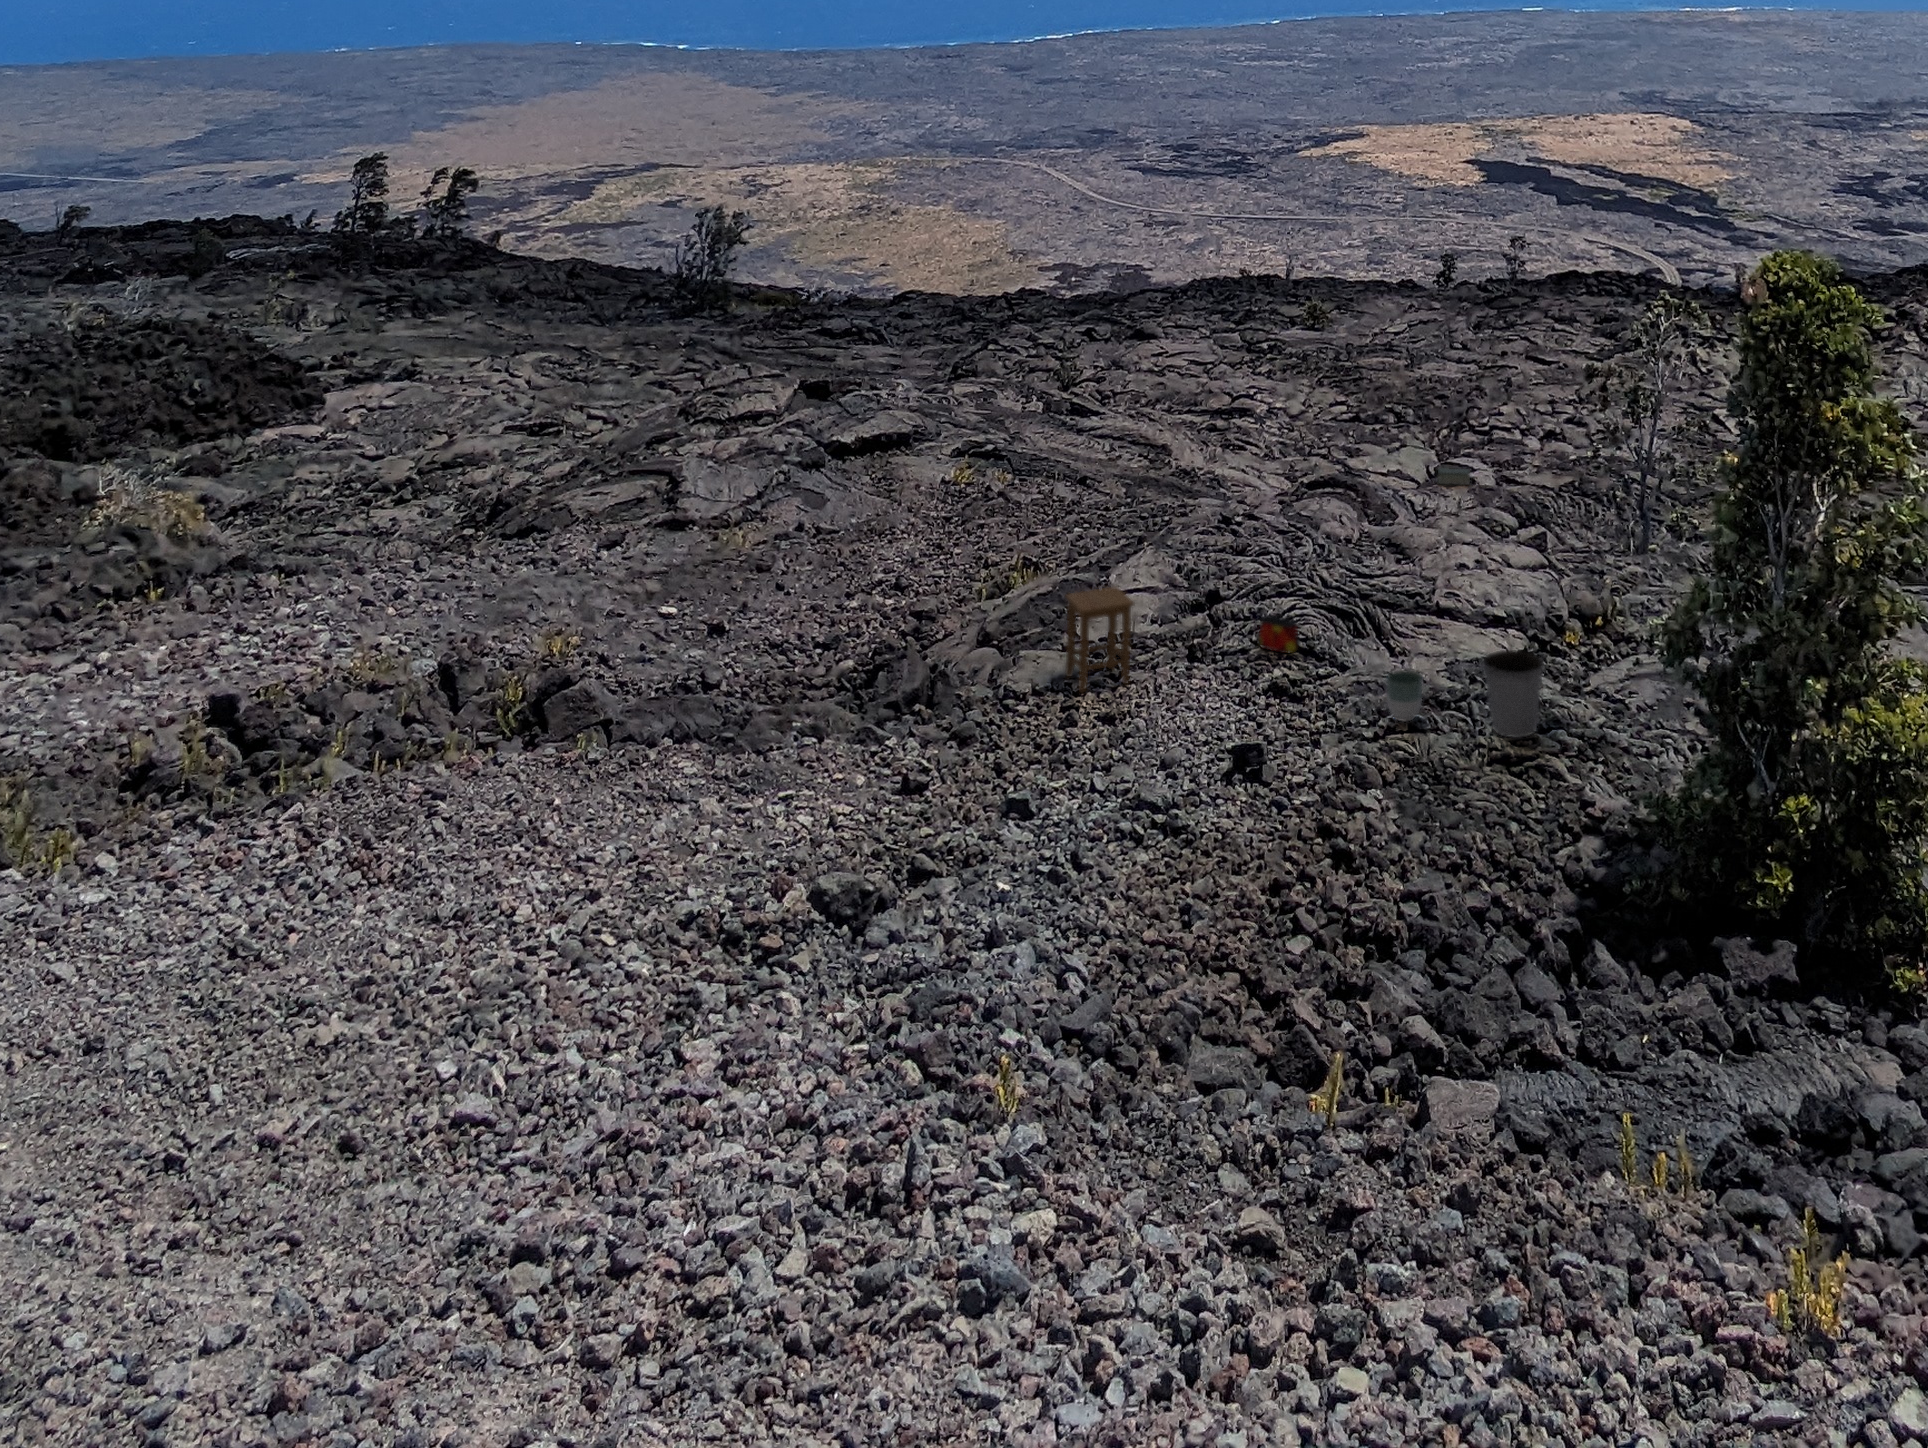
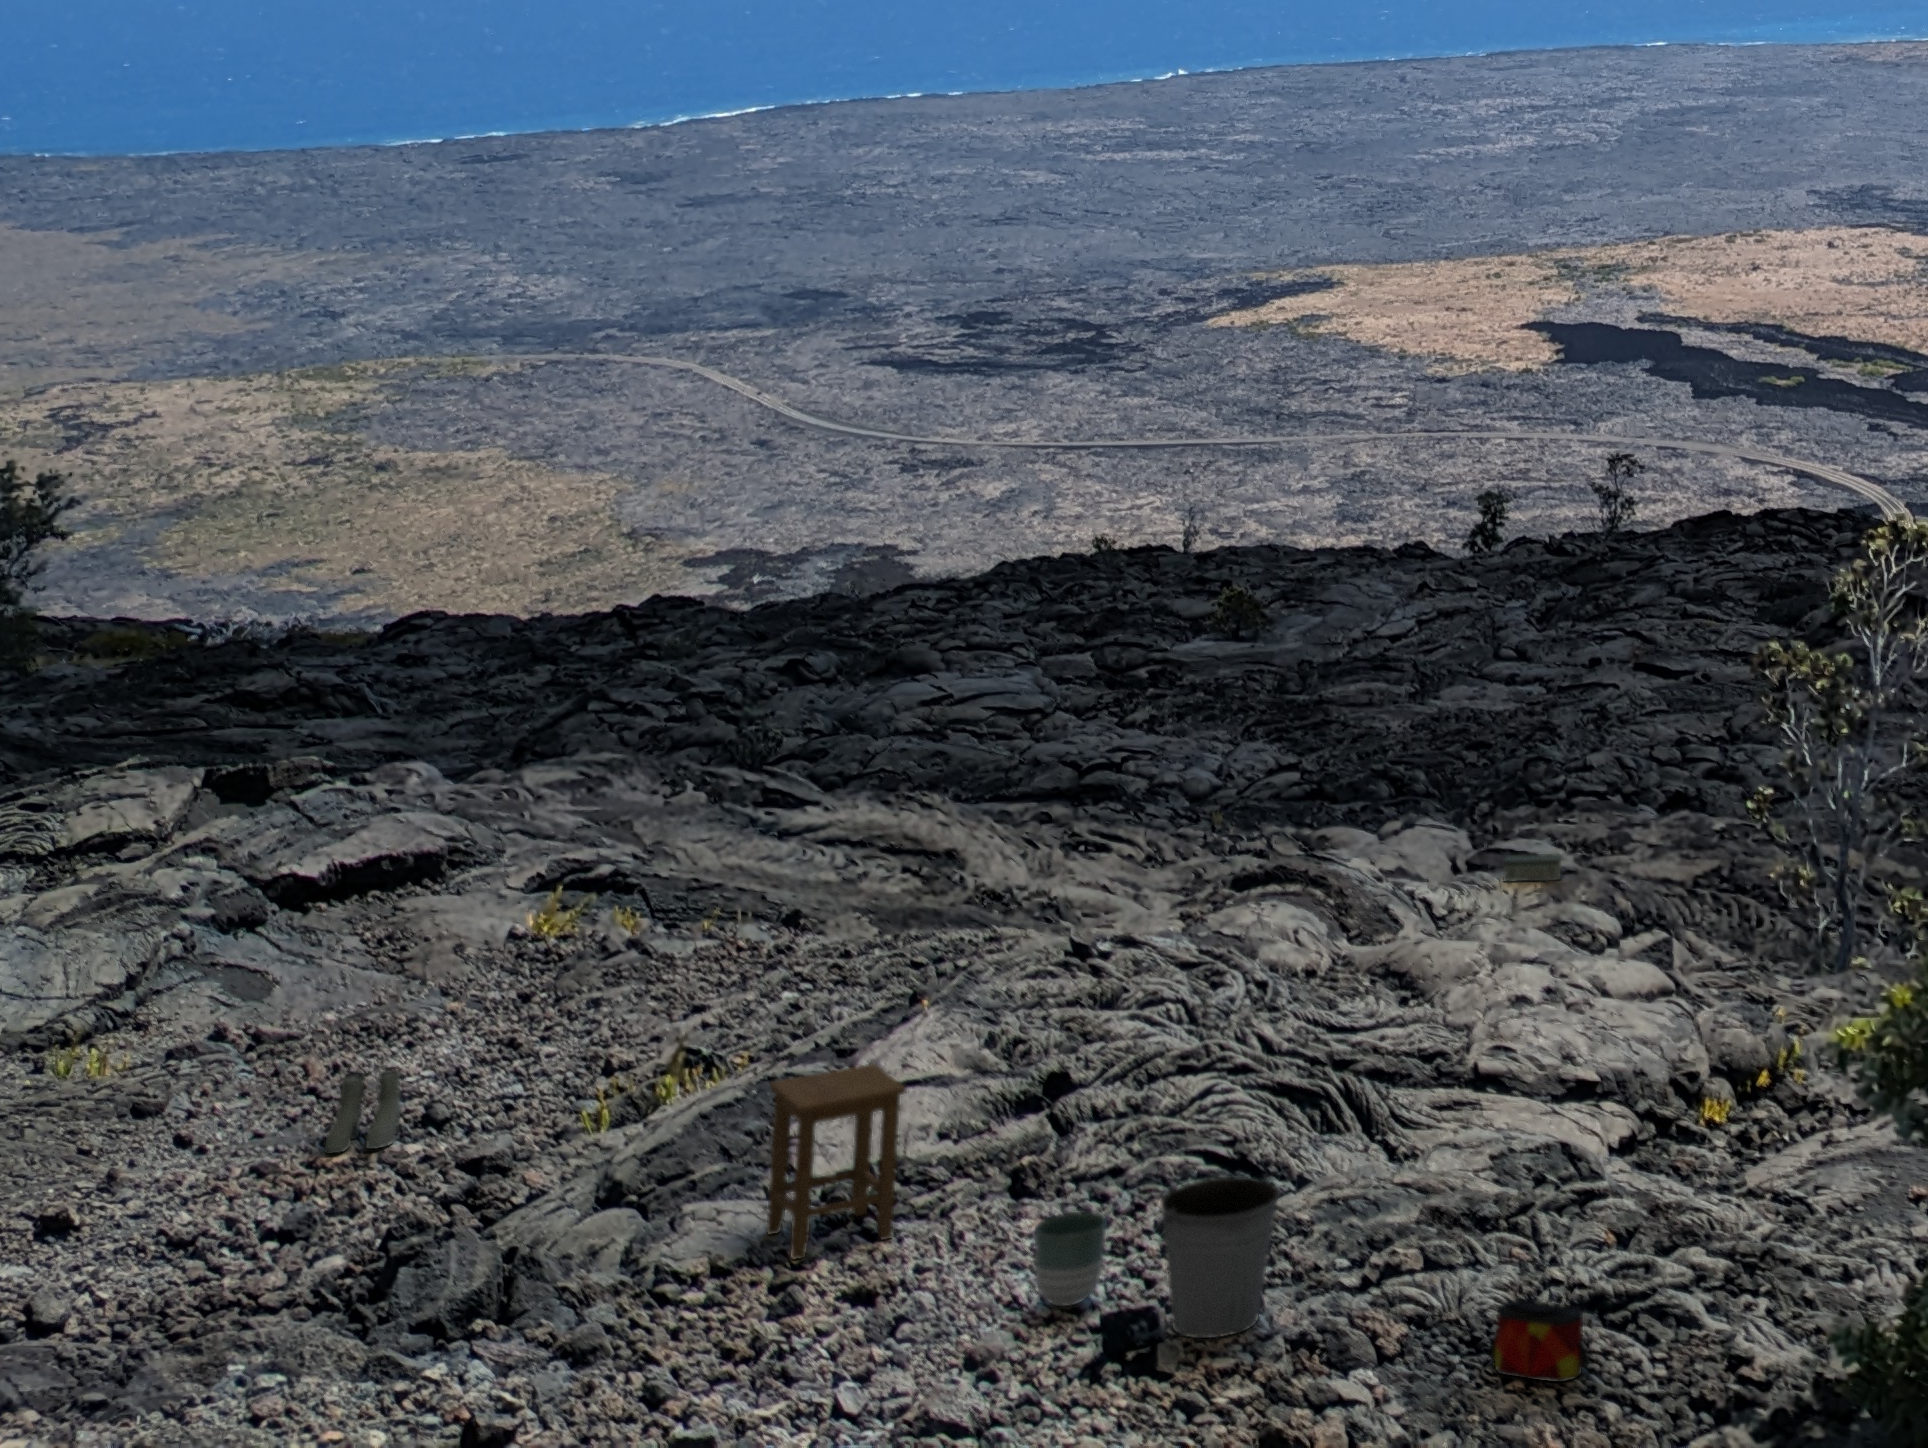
boots: none [845,569,880,612] -> present [325,1070,401,1154]
bag: present [1257,615,1301,653] -> present [1488,1299,1590,1382]
bucket: present [1483,650,1544,738] -> present [1160,1176,1280,1338]
planter: present [1386,670,1422,722] -> present [1035,1212,1107,1306]

